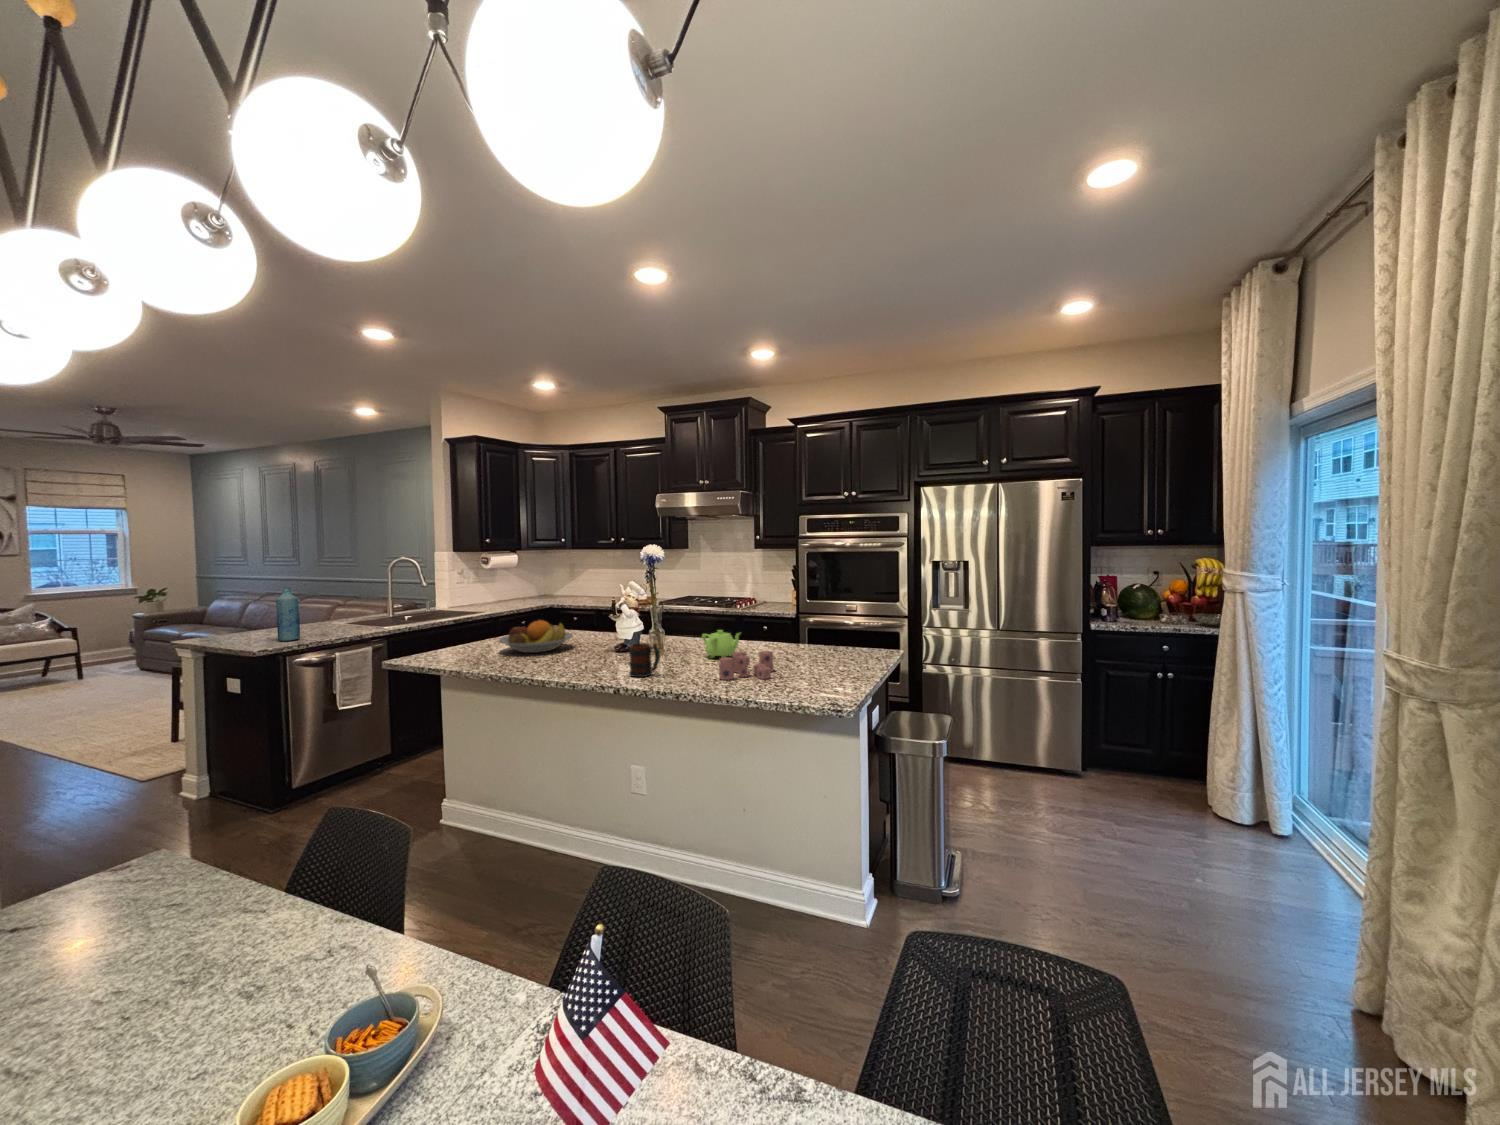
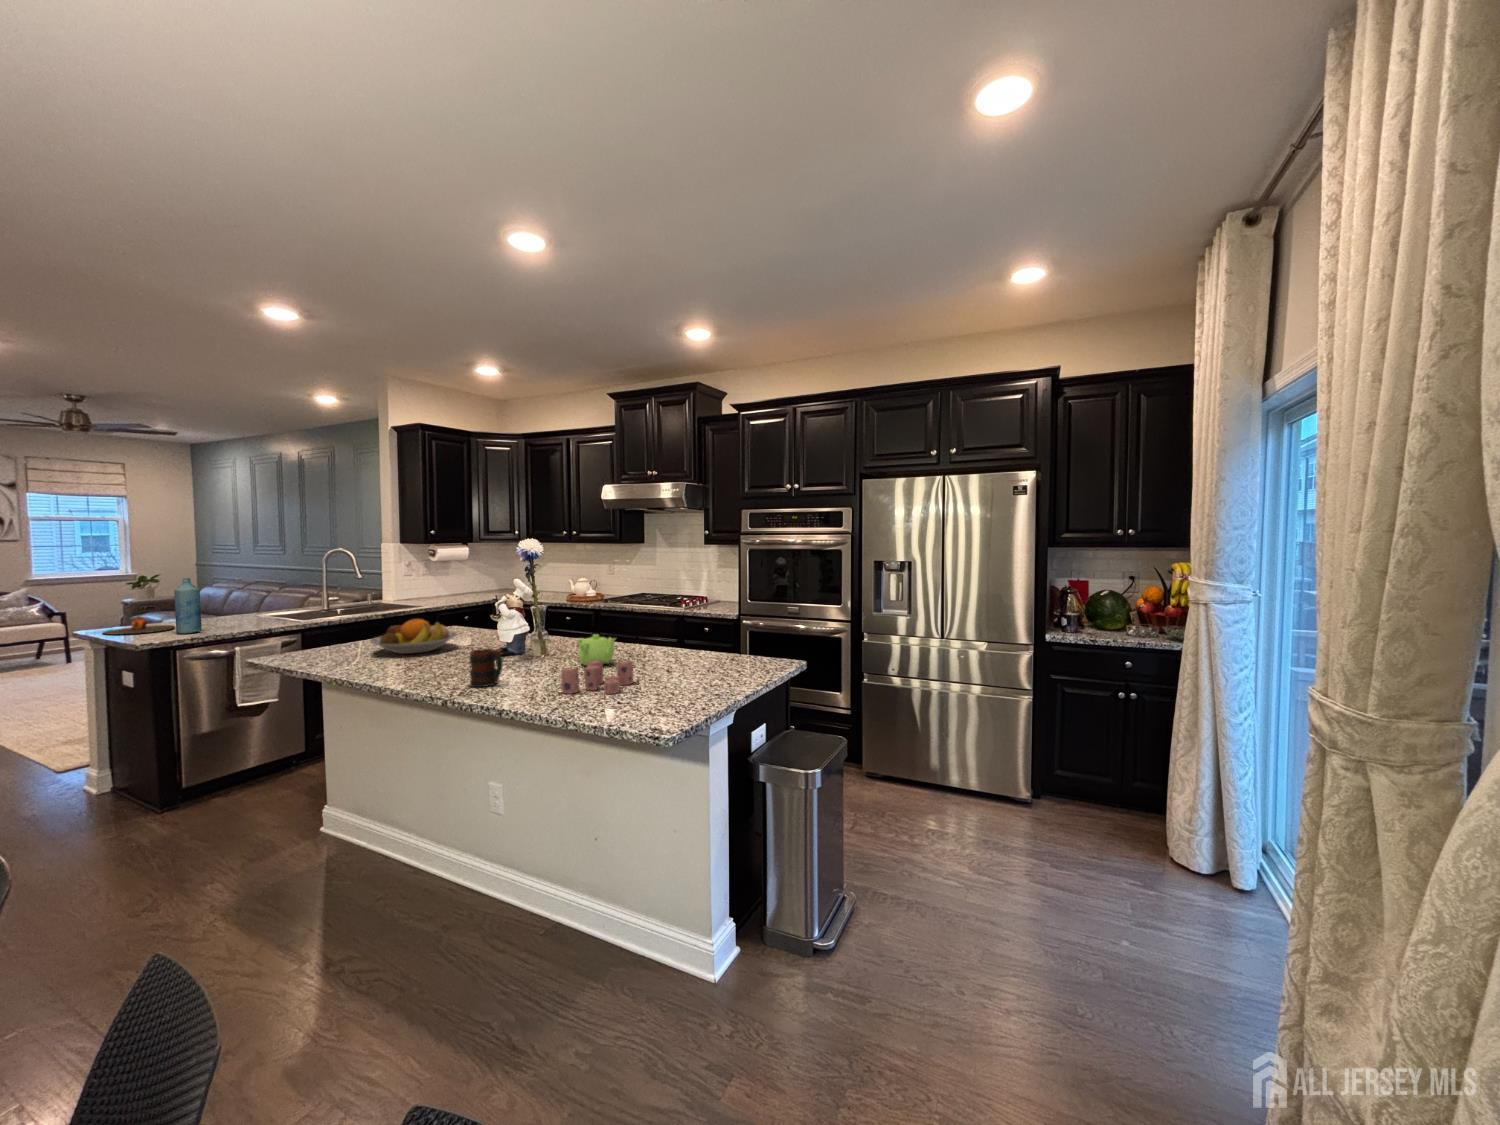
plate: none [205,625,269,643] -> present [103,617,175,635]

